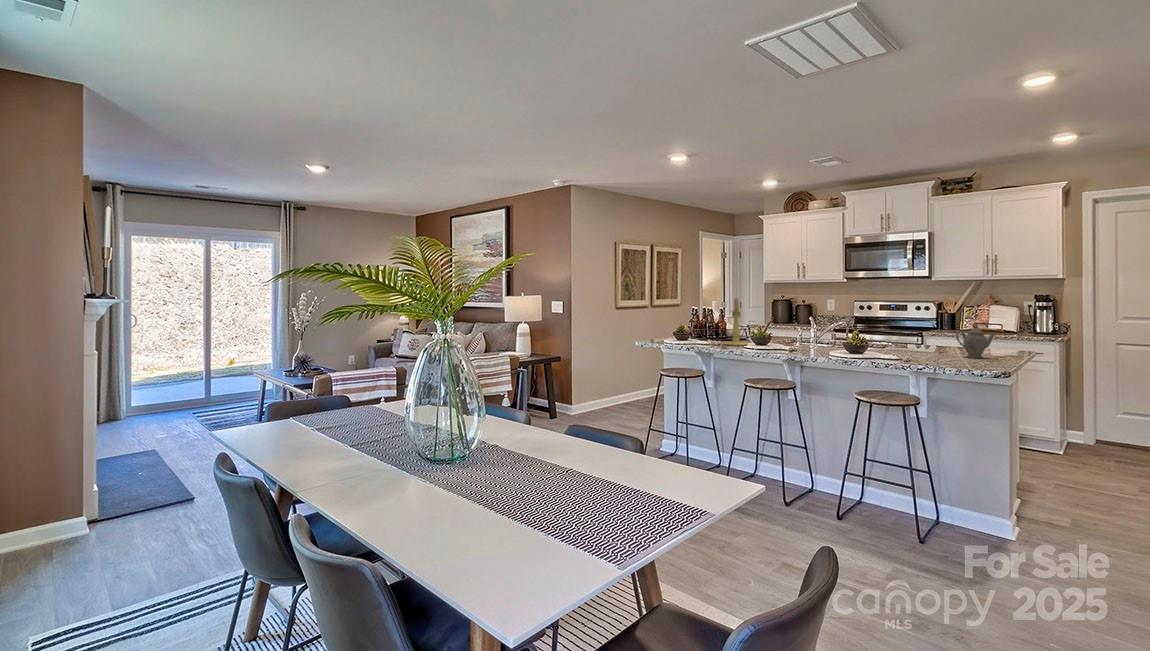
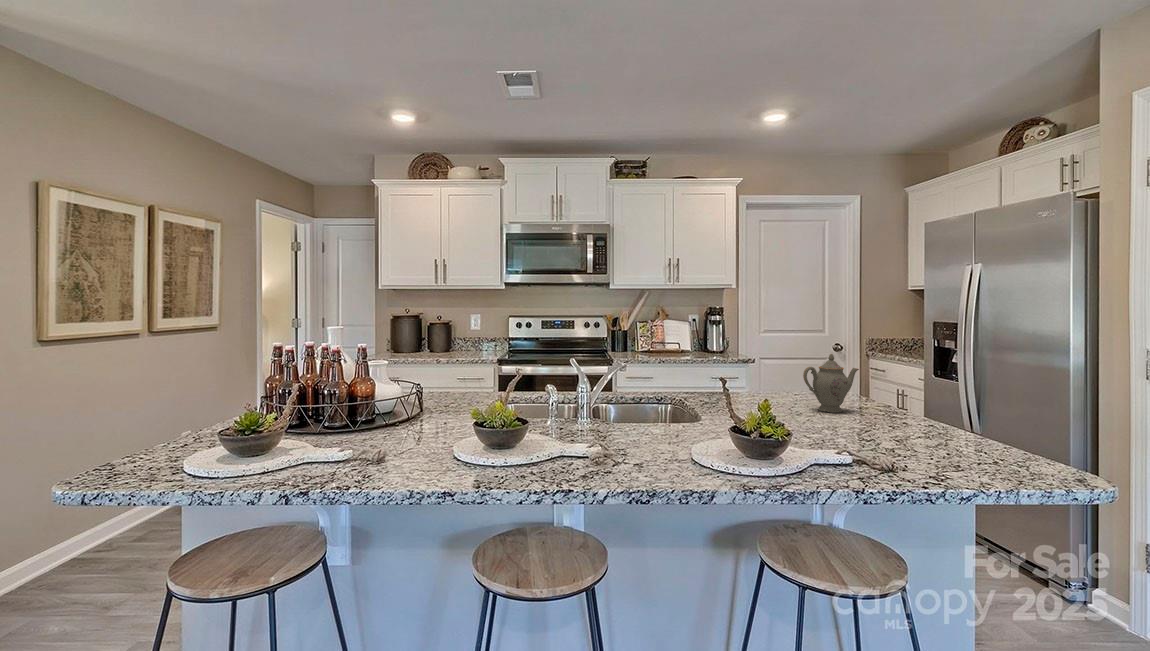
candle holder: present [724,298,748,346] -> none [376,311,437,439]

